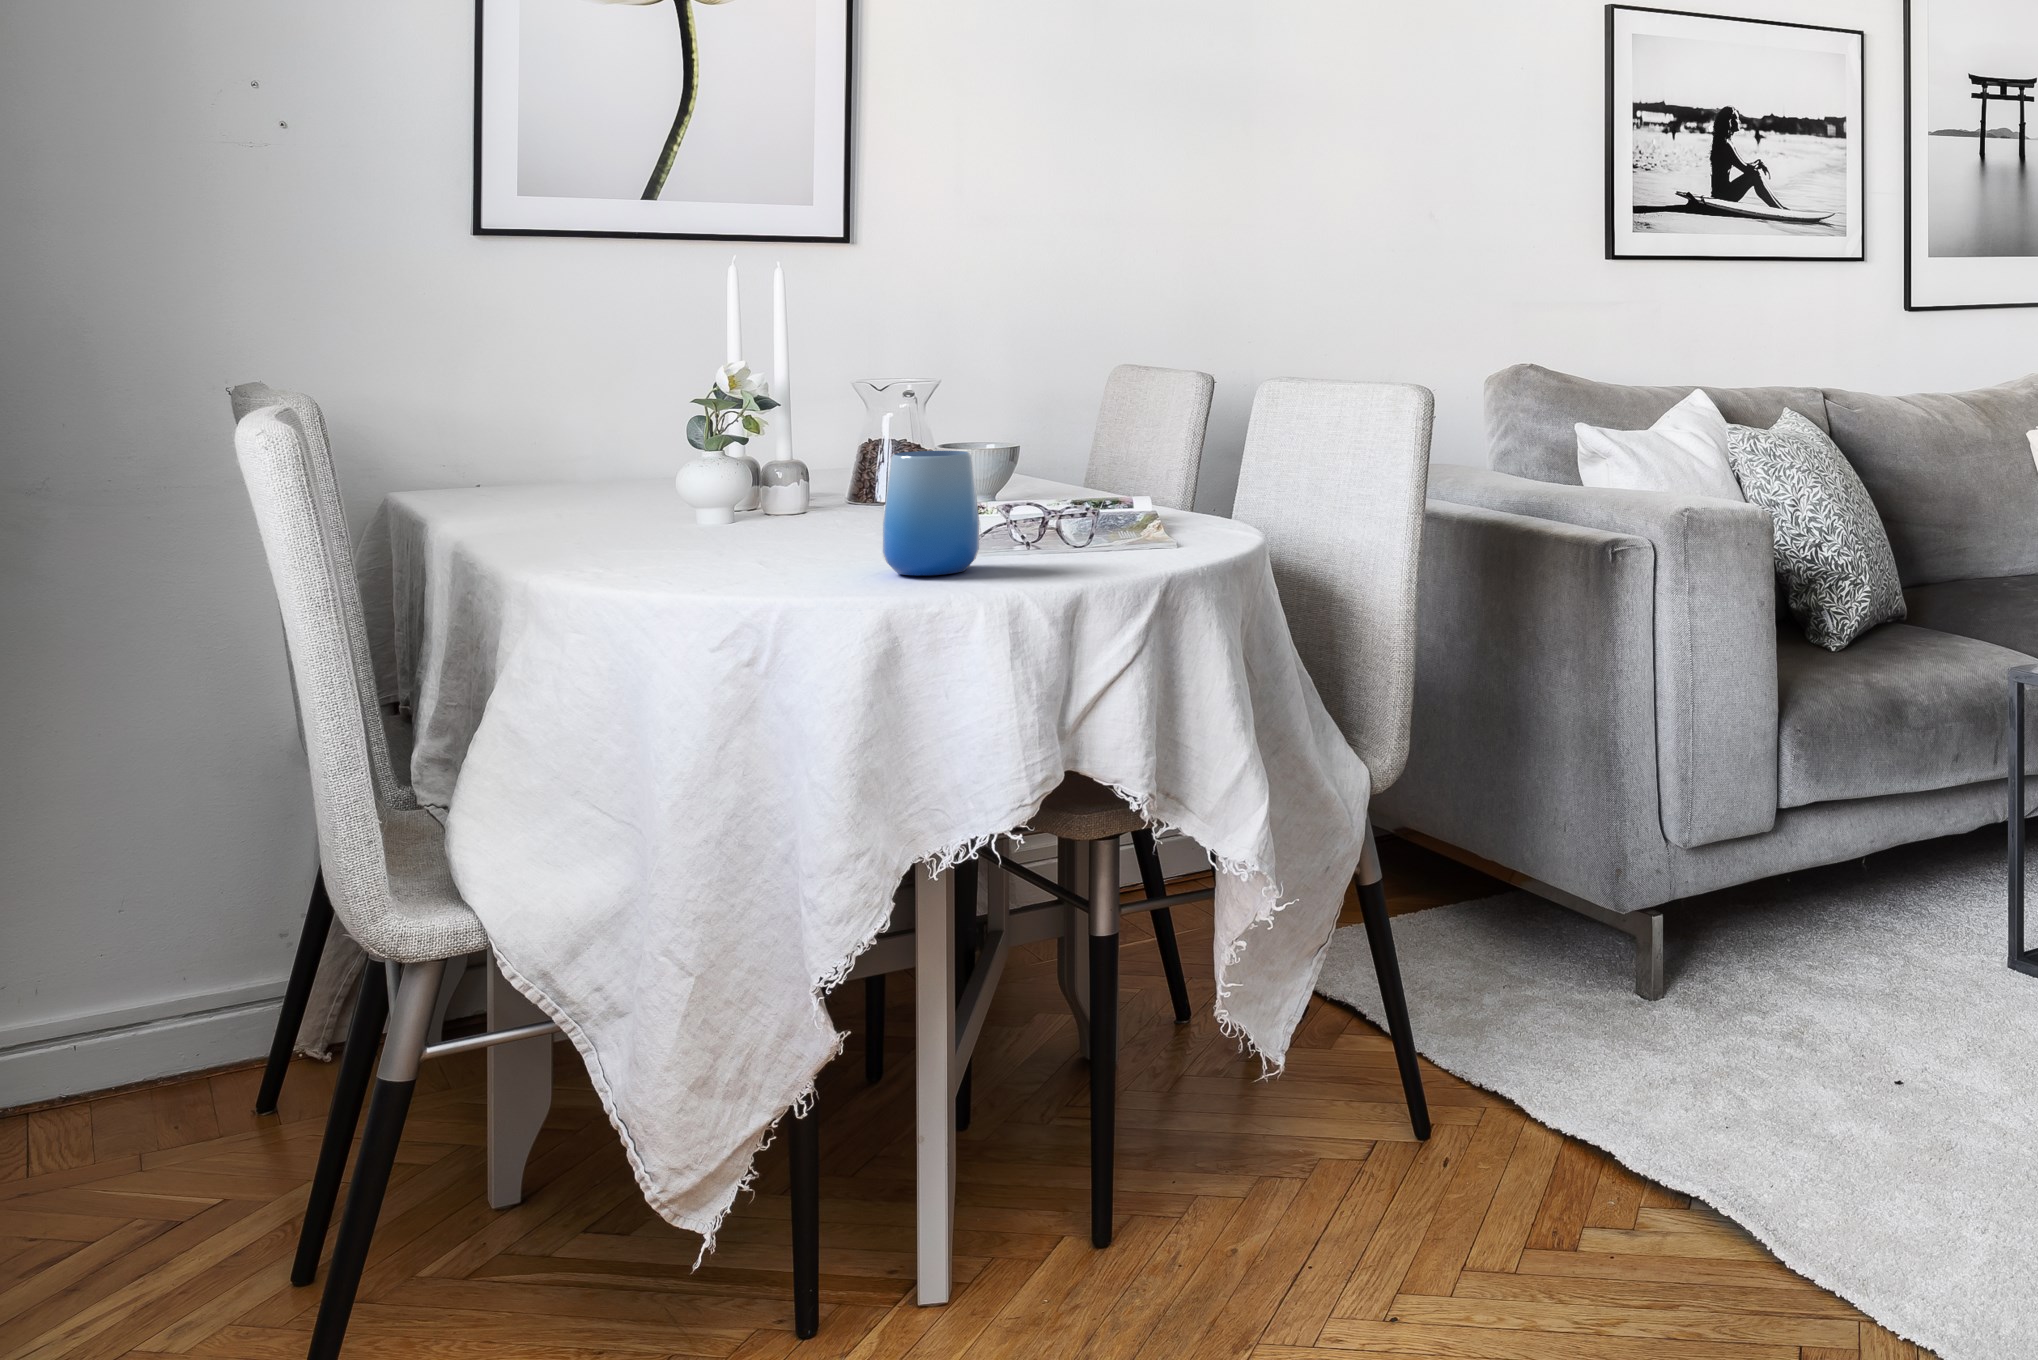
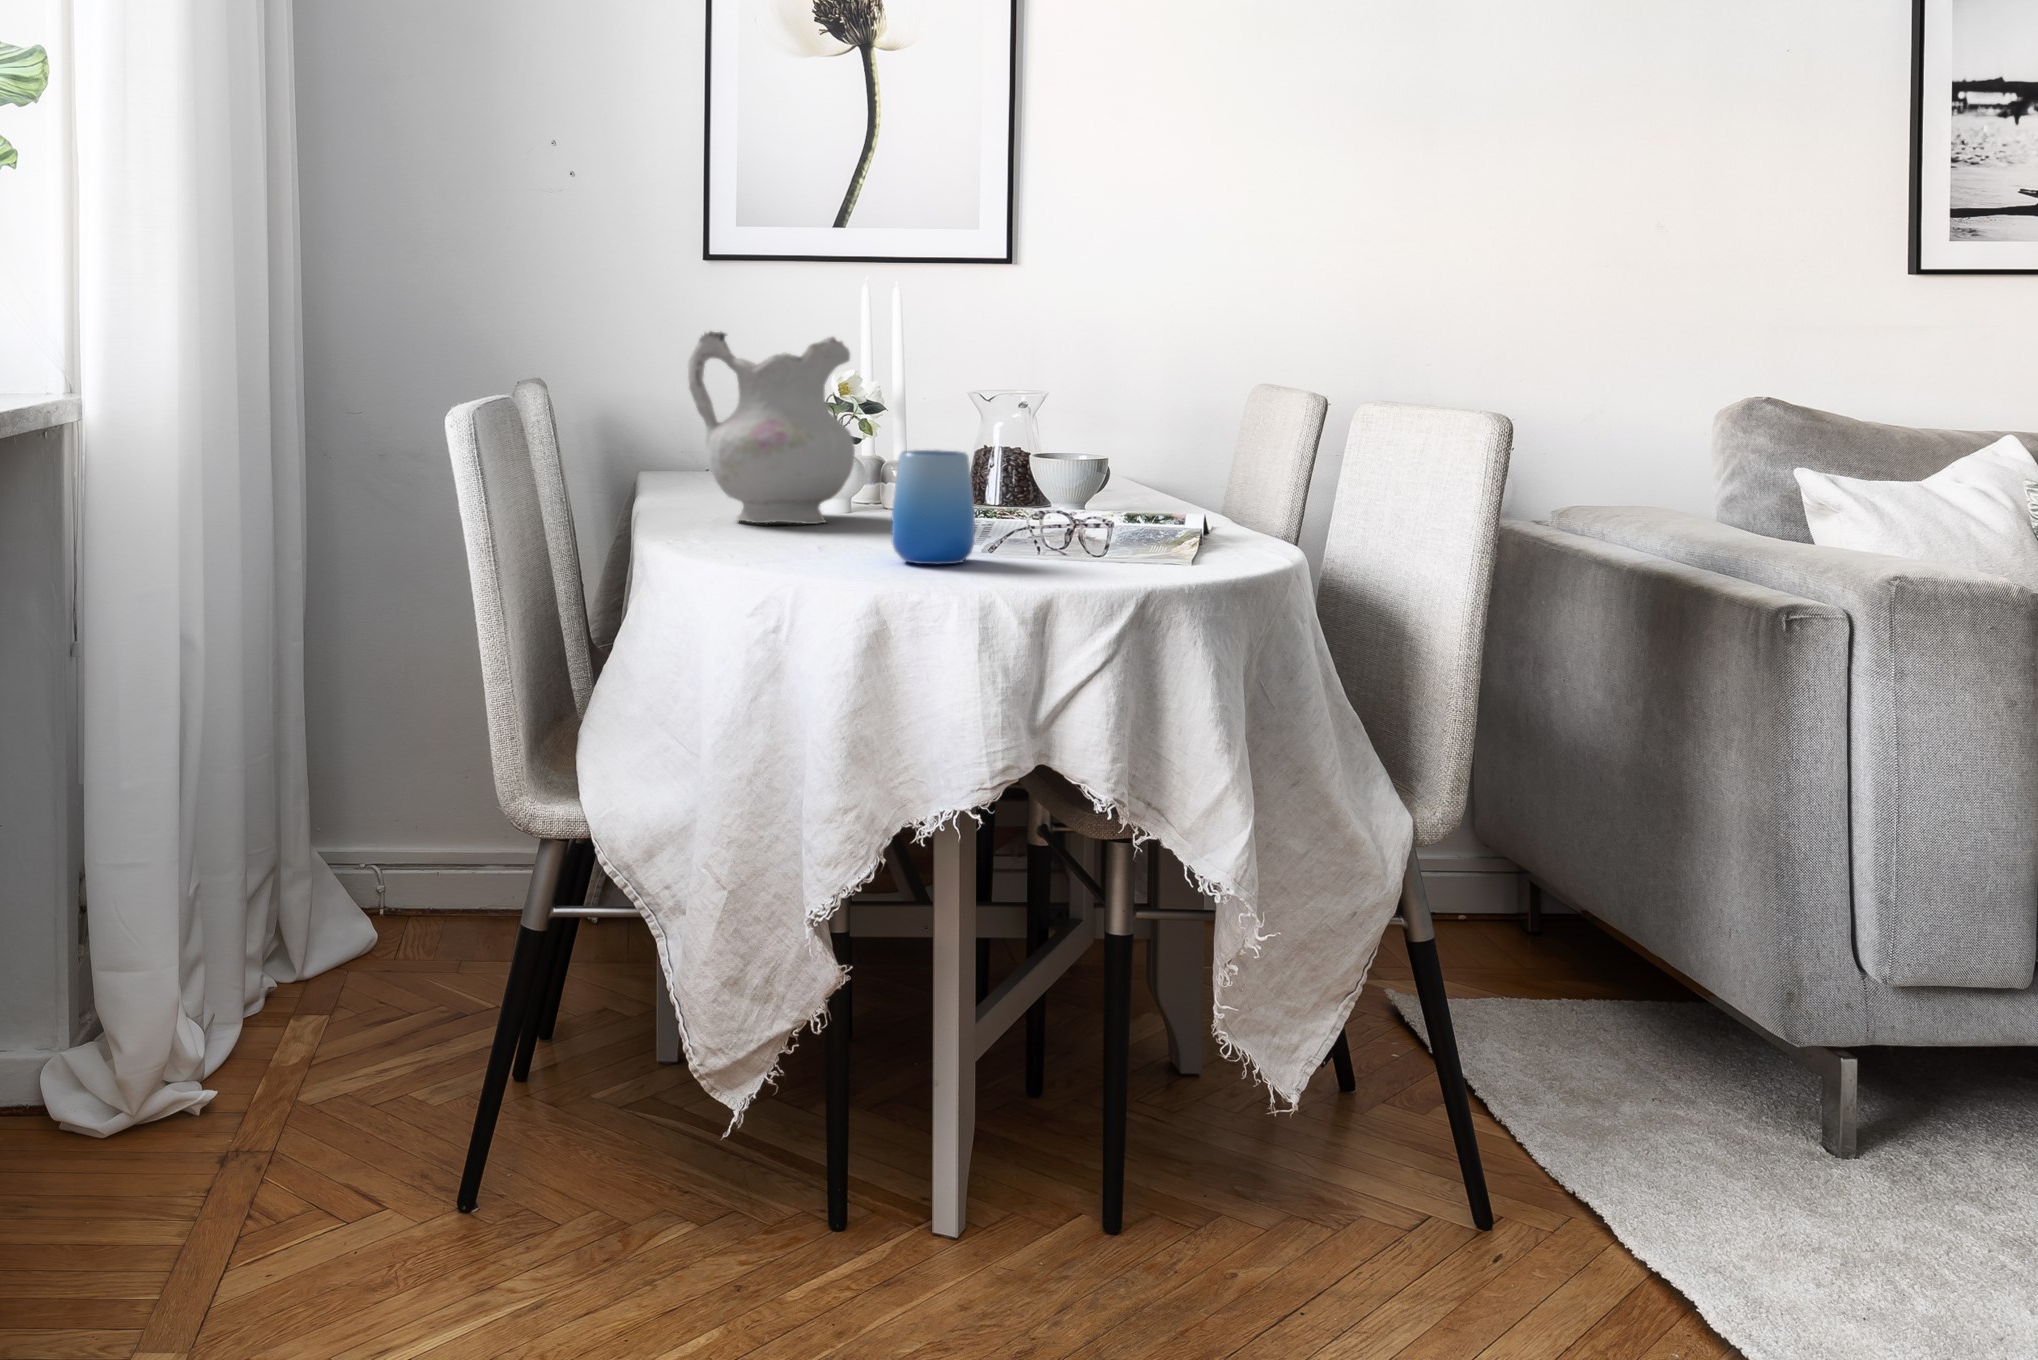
ceramic pitcher: none [552,324,766,546] -> present [688,331,855,524]

